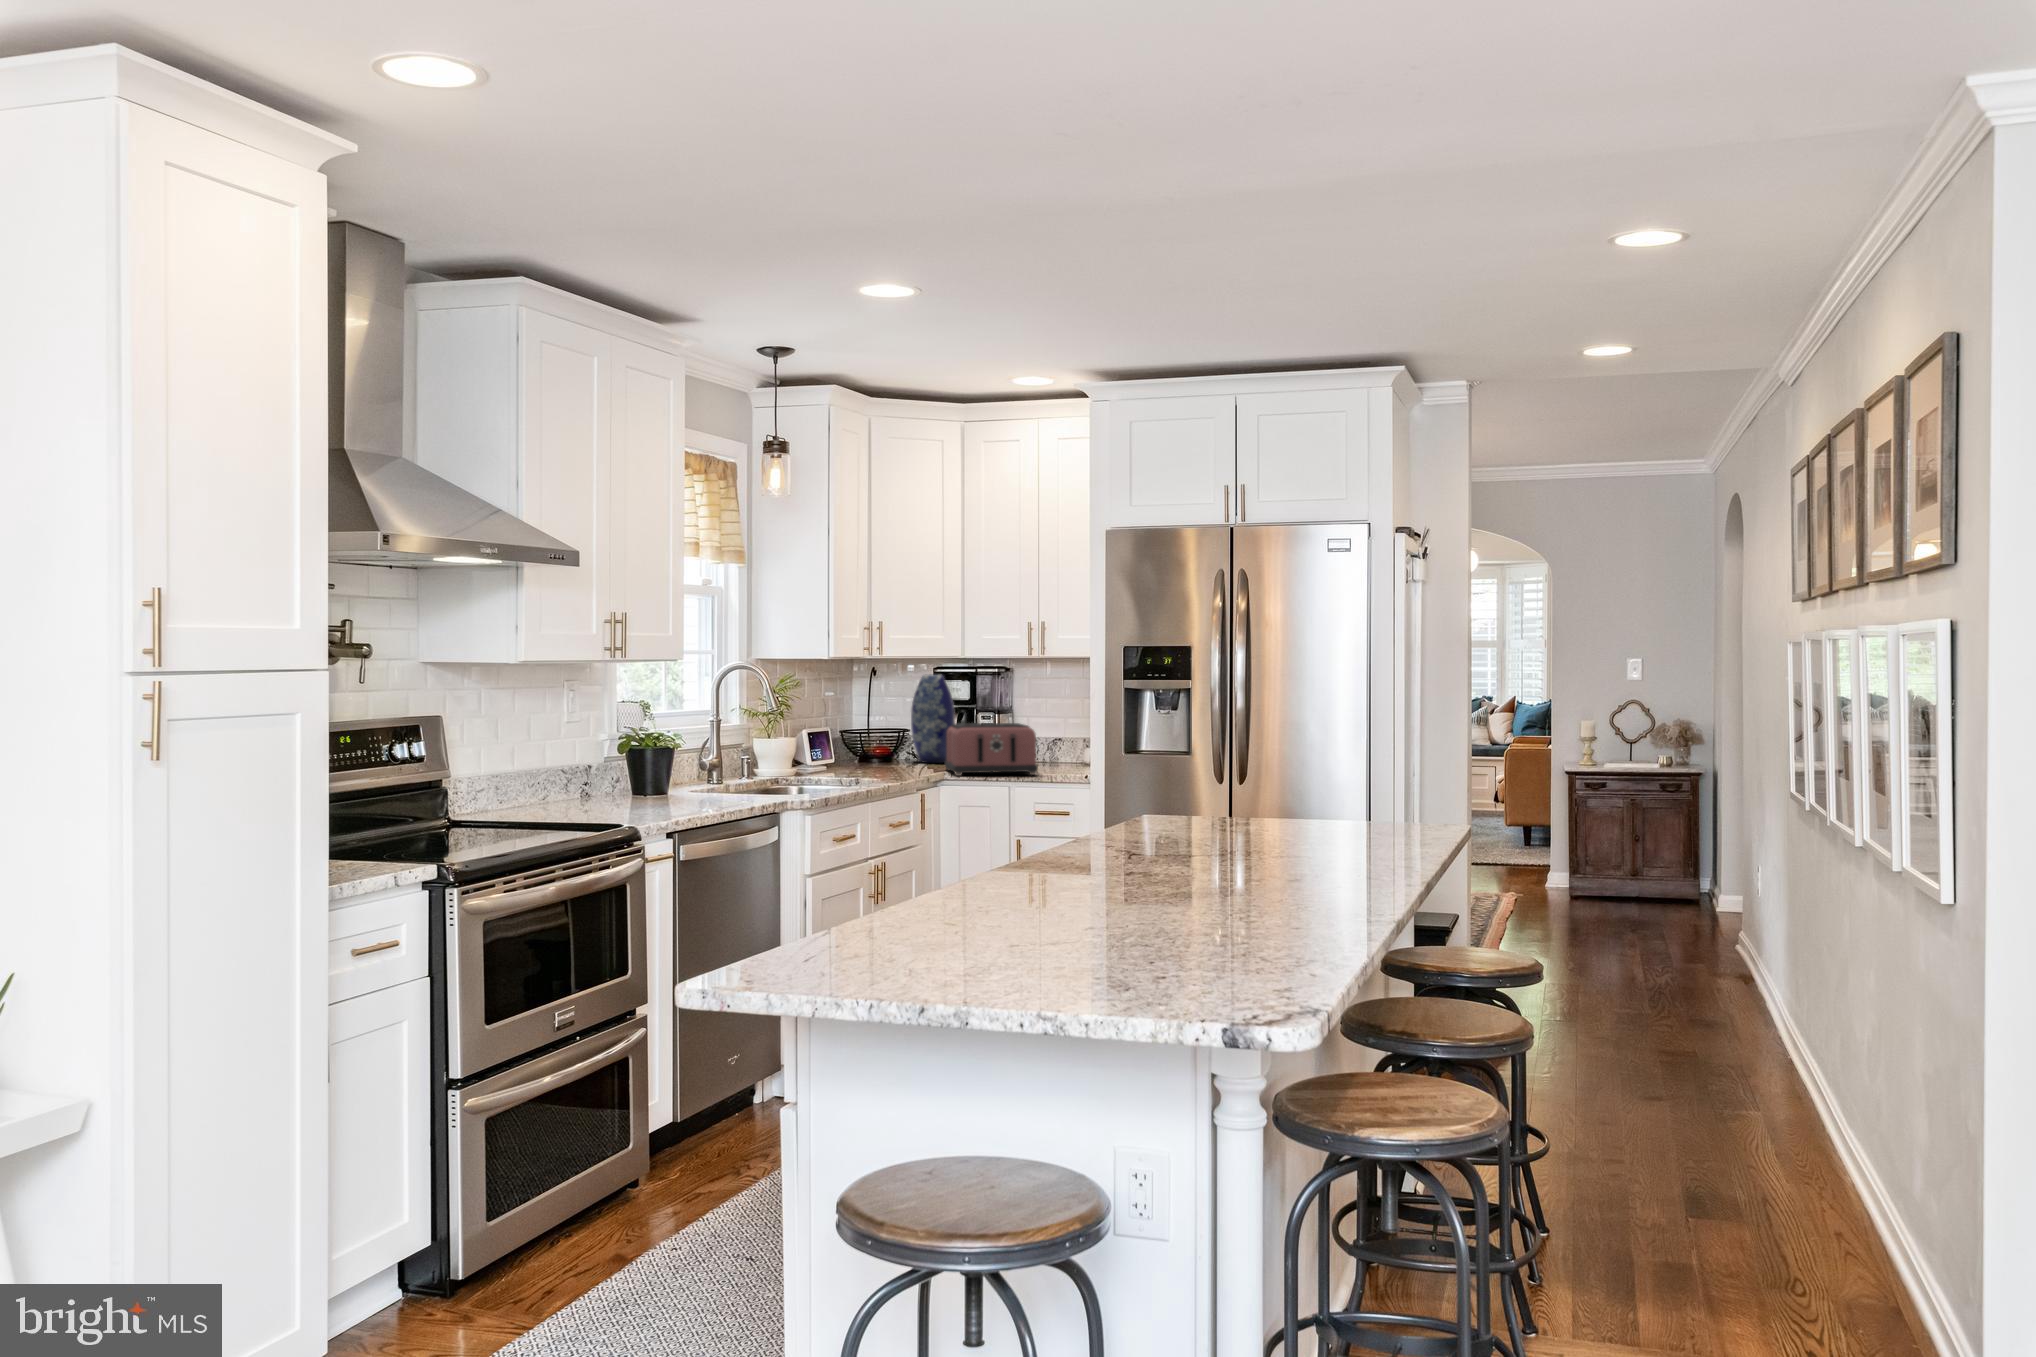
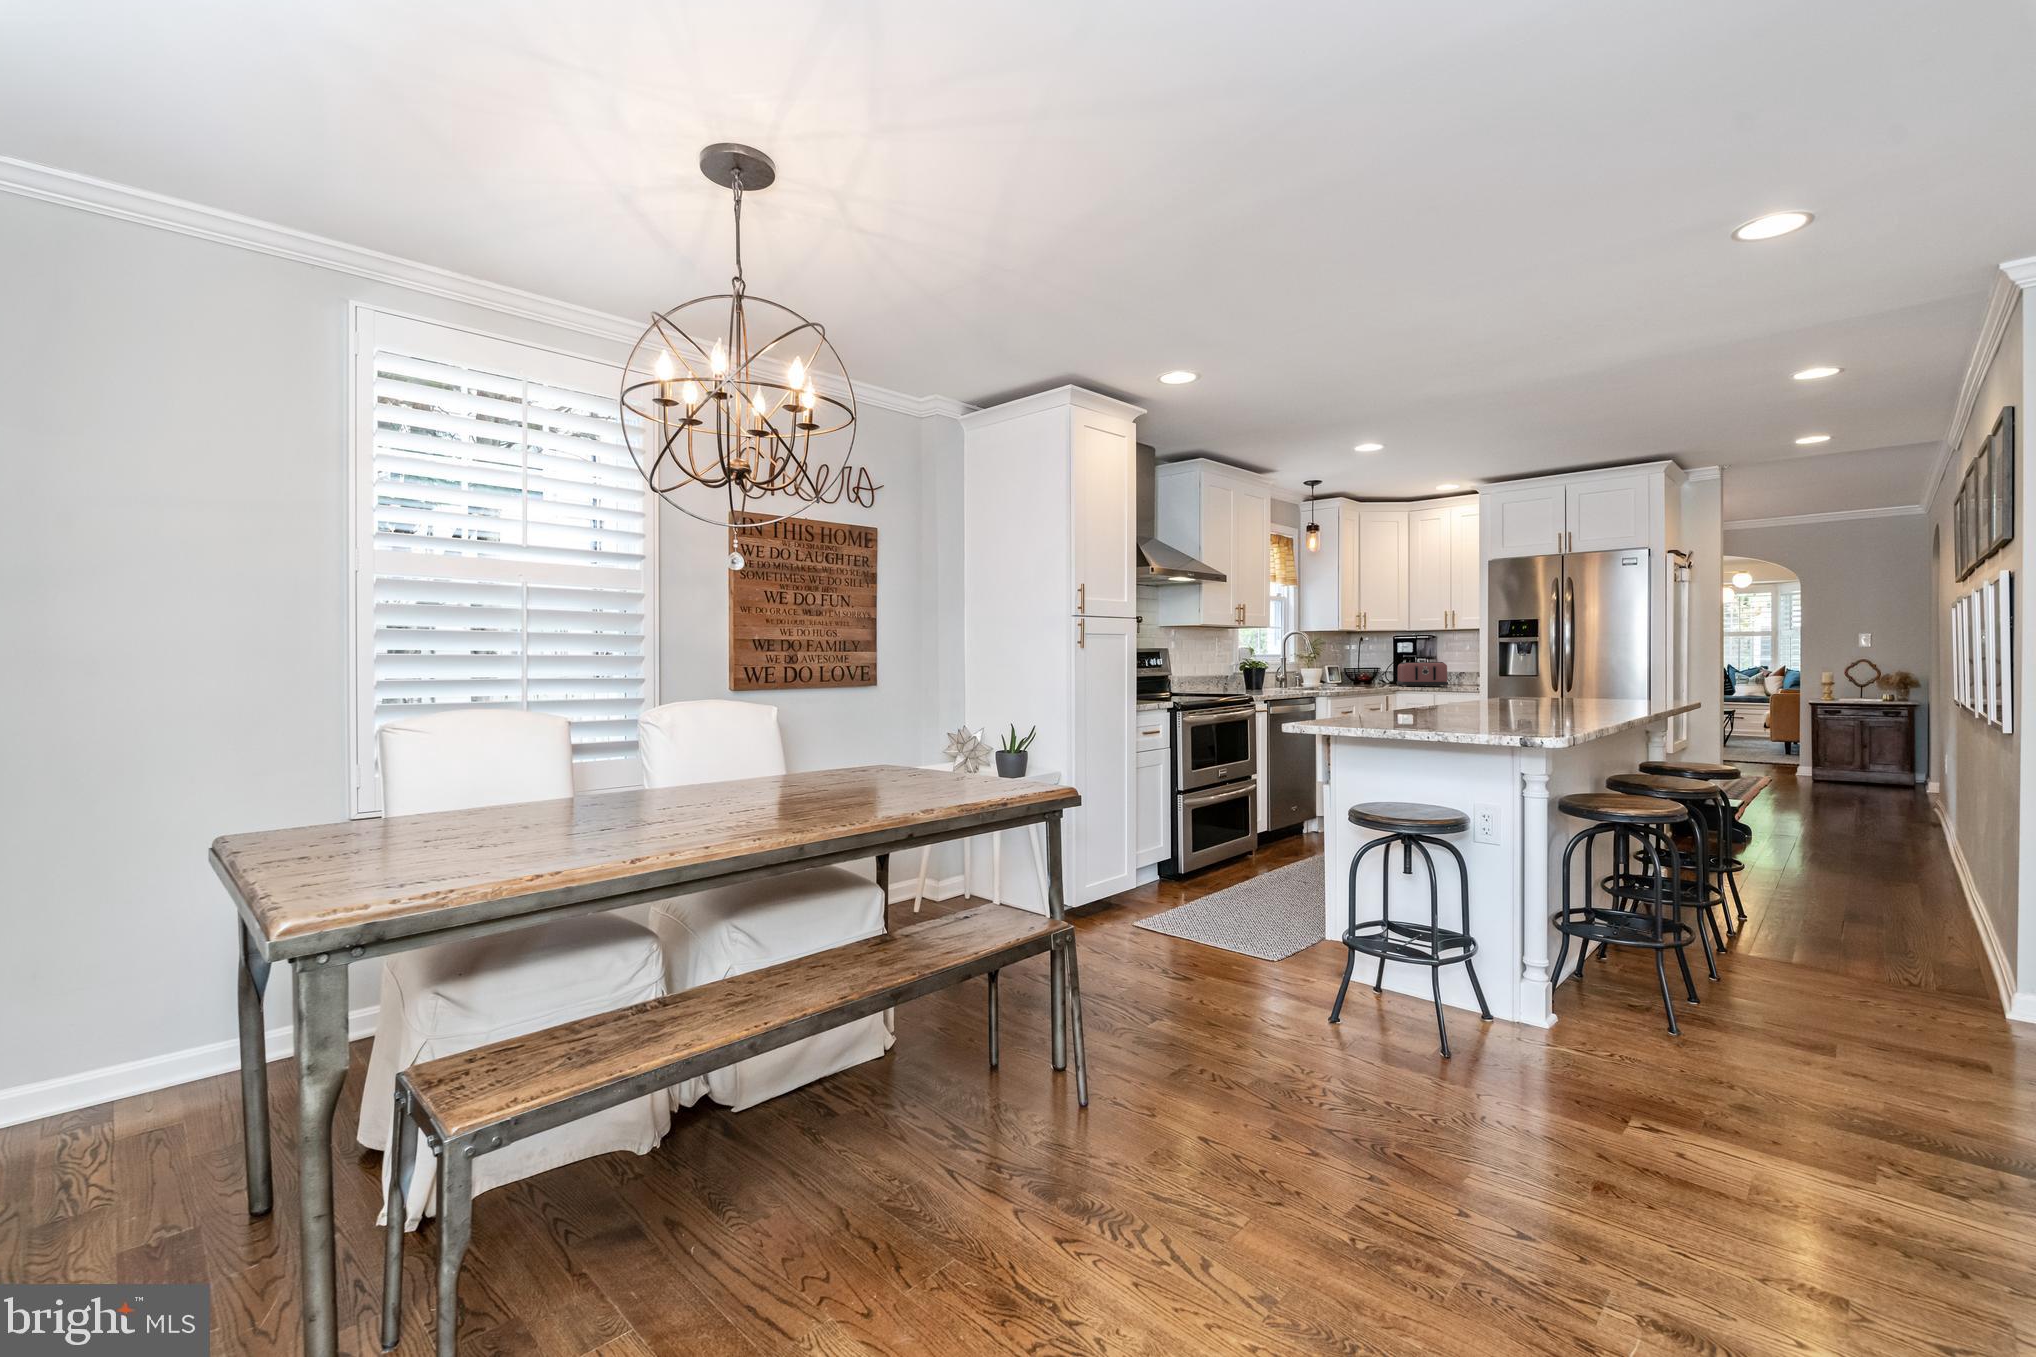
vase: present [911,675,955,763] -> none [1378,640,1401,684]

